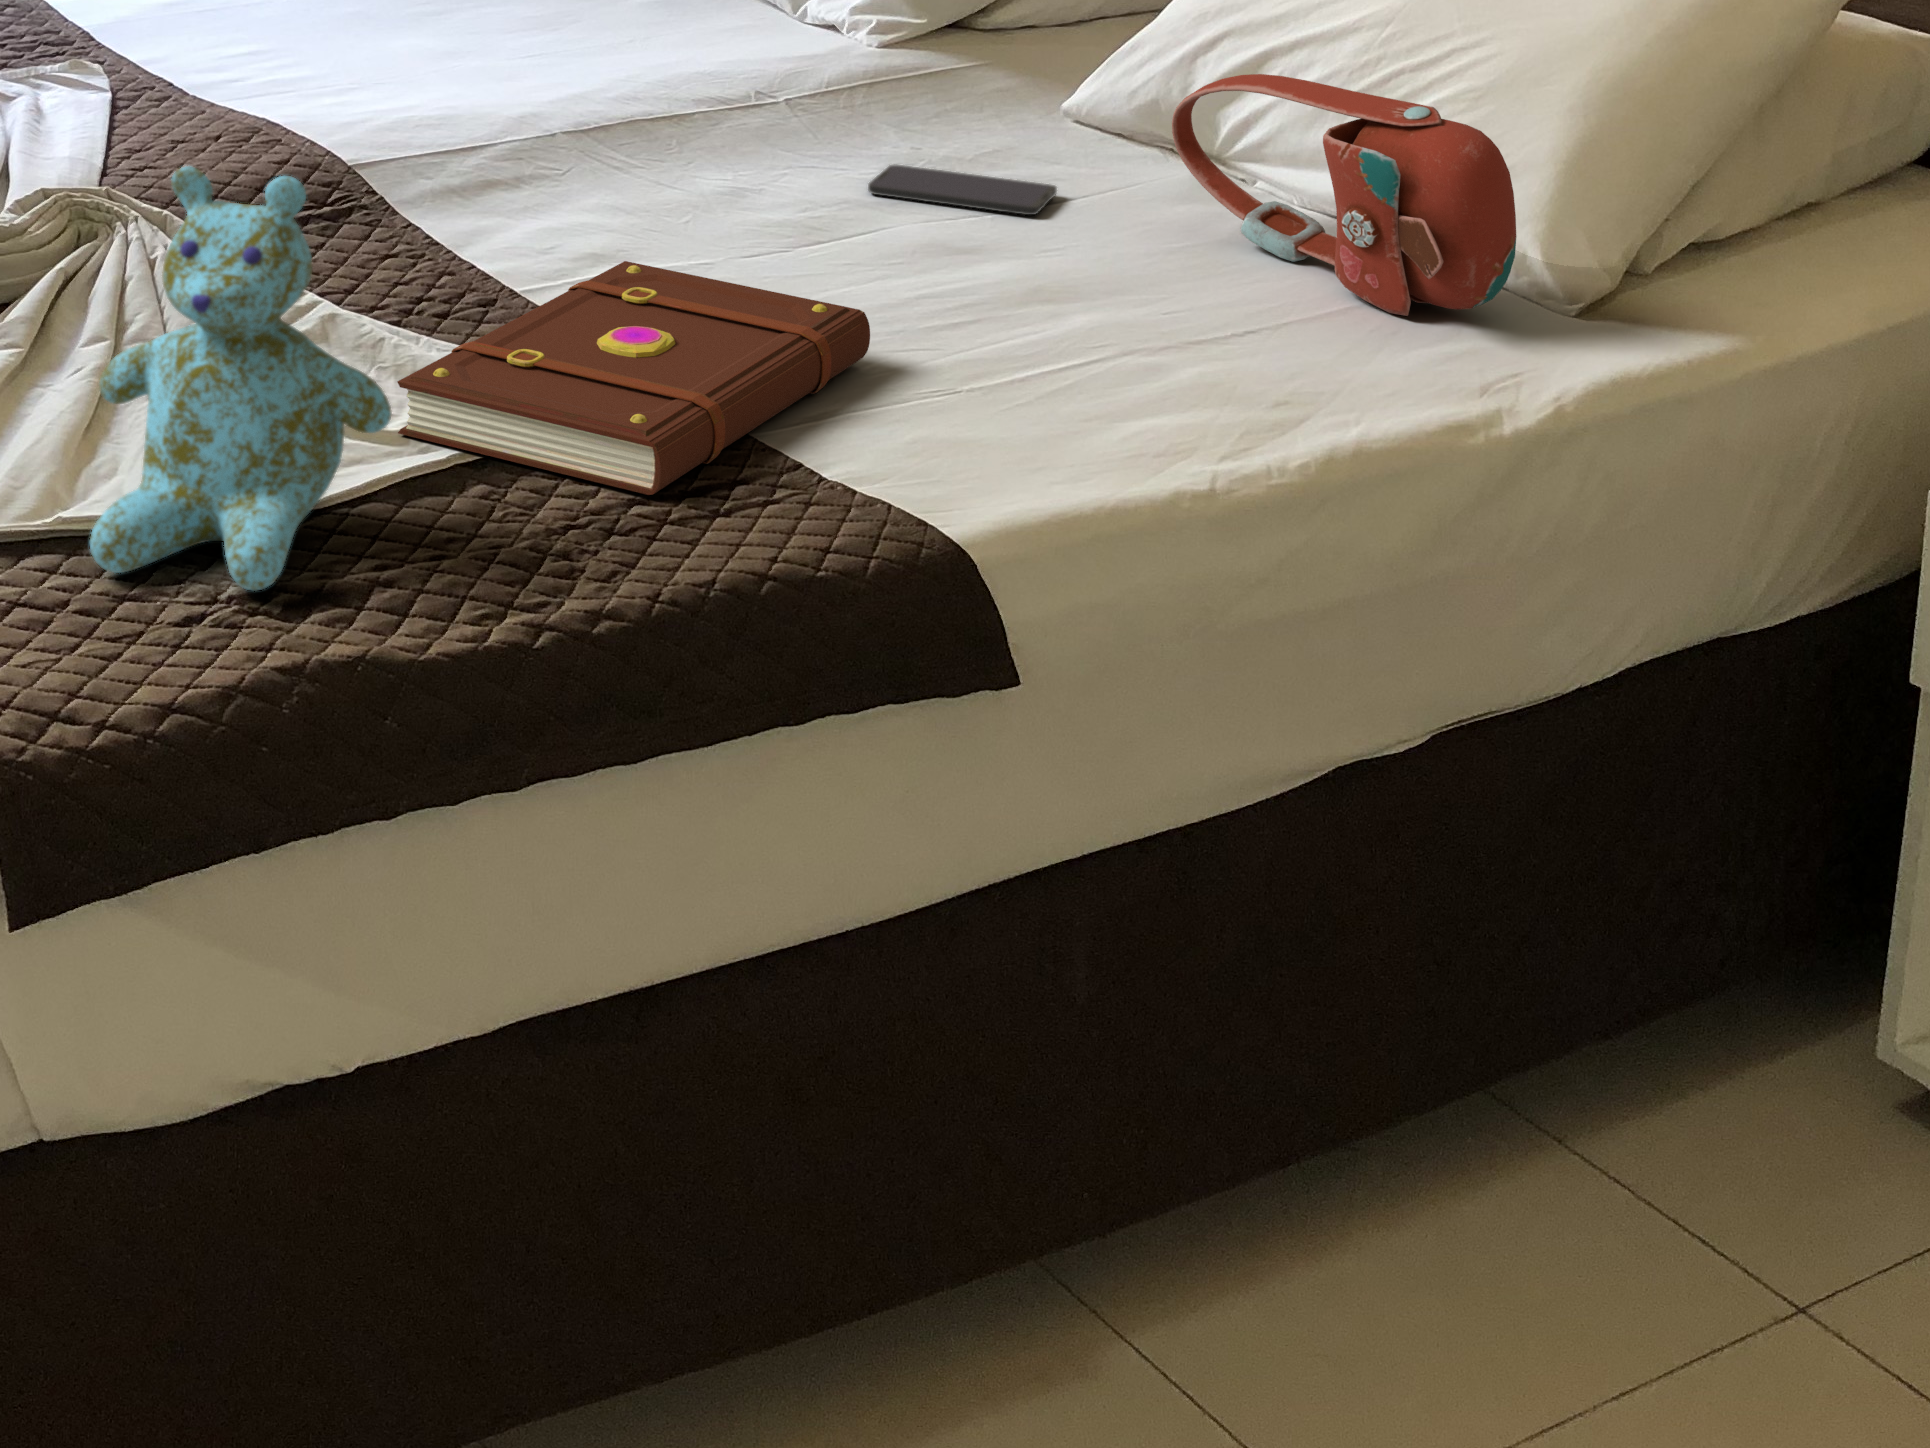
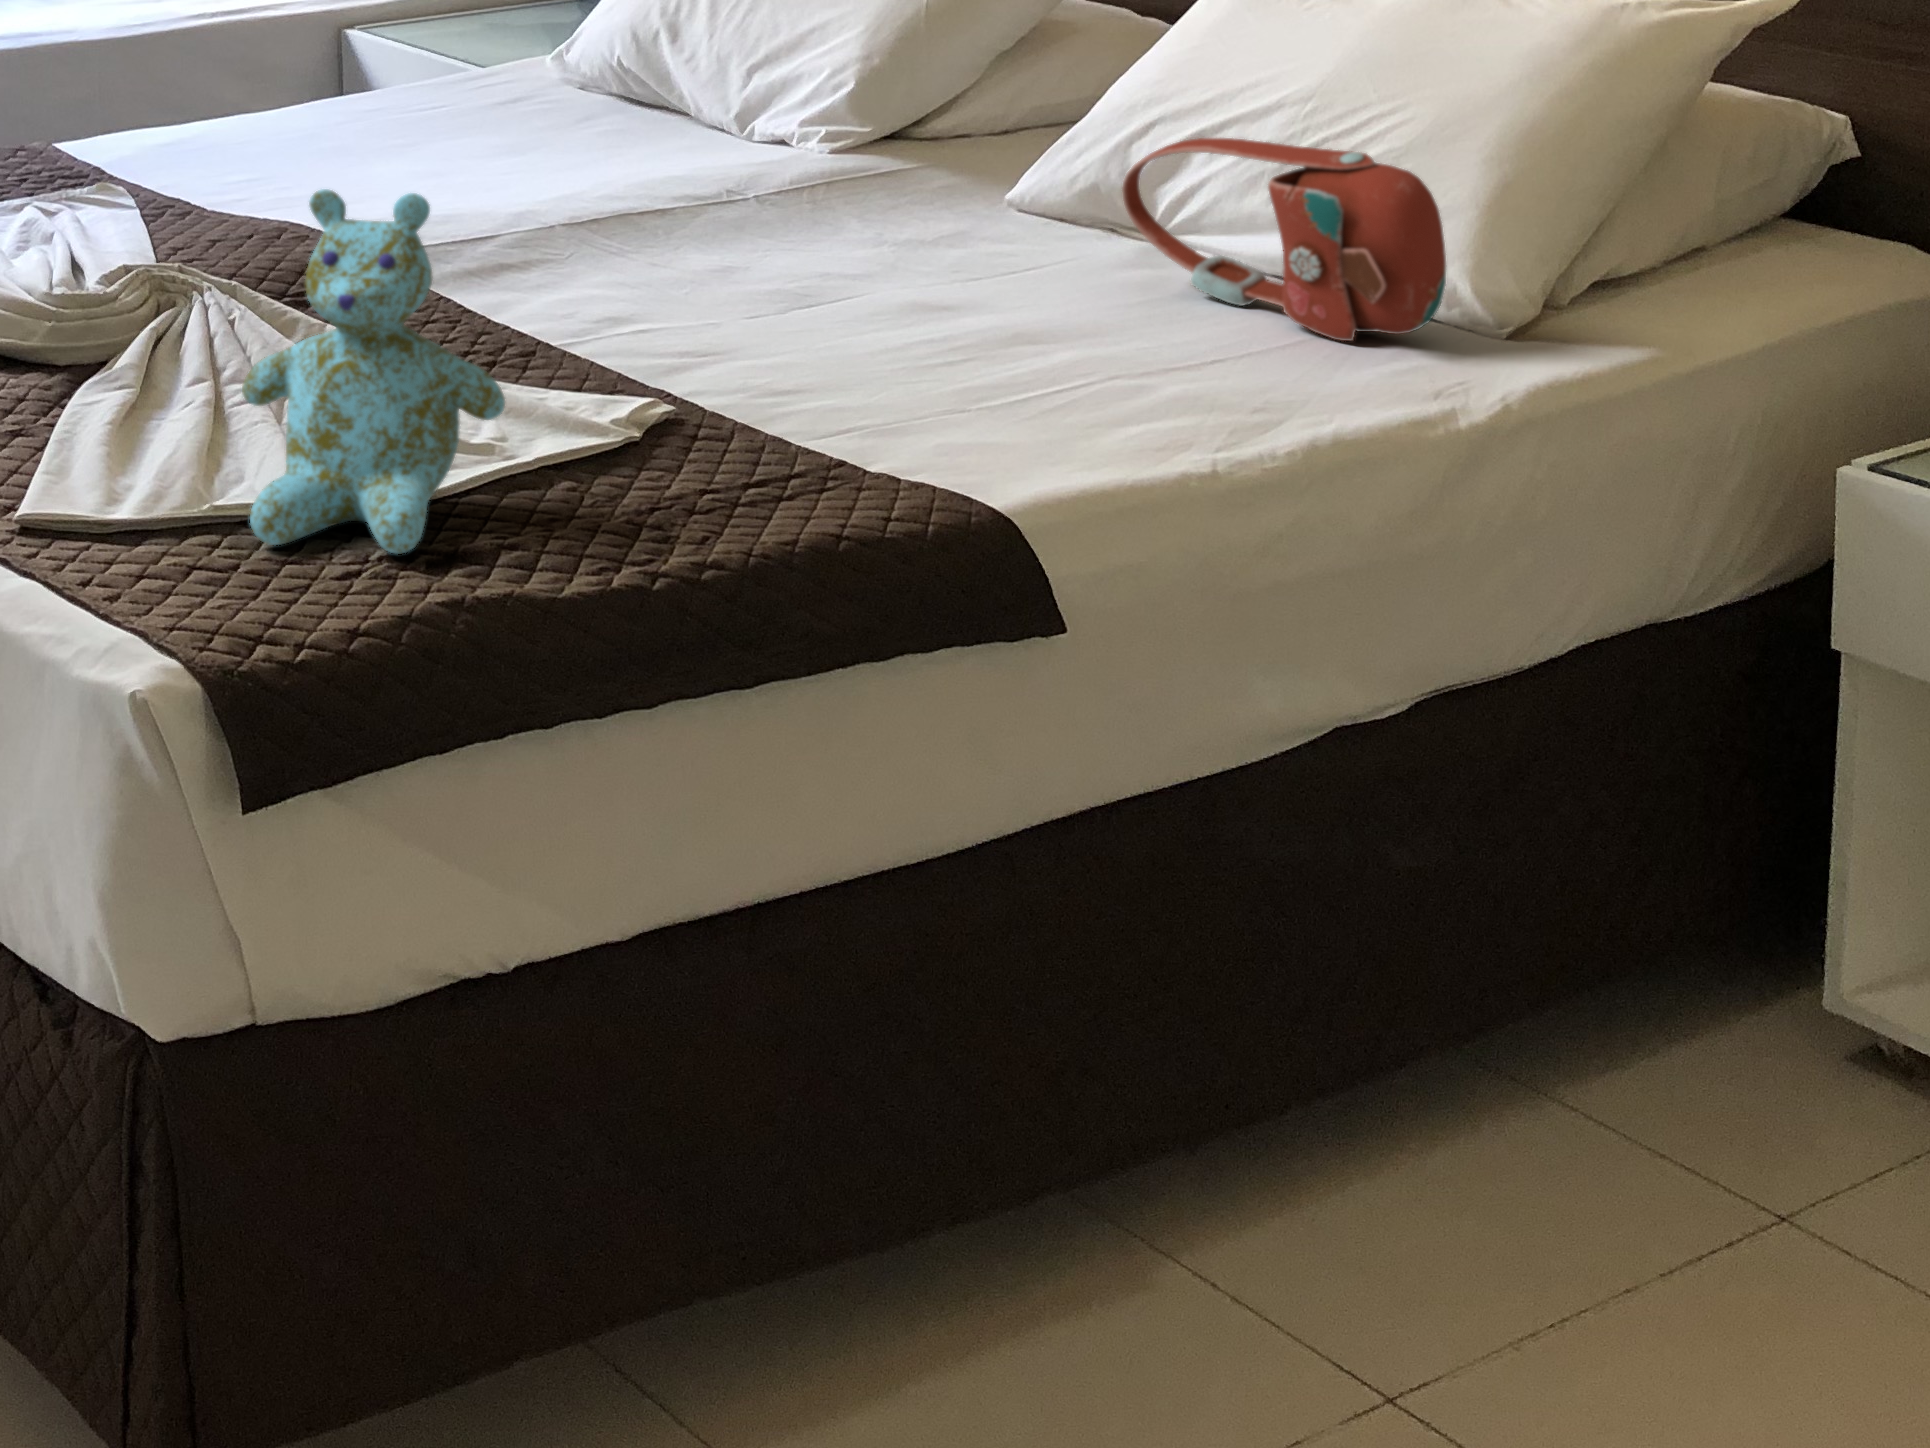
smartphone: present [868,165,1057,215] -> none [847,243,1017,278]
book: present [397,261,870,495] -> none [484,309,886,481]

